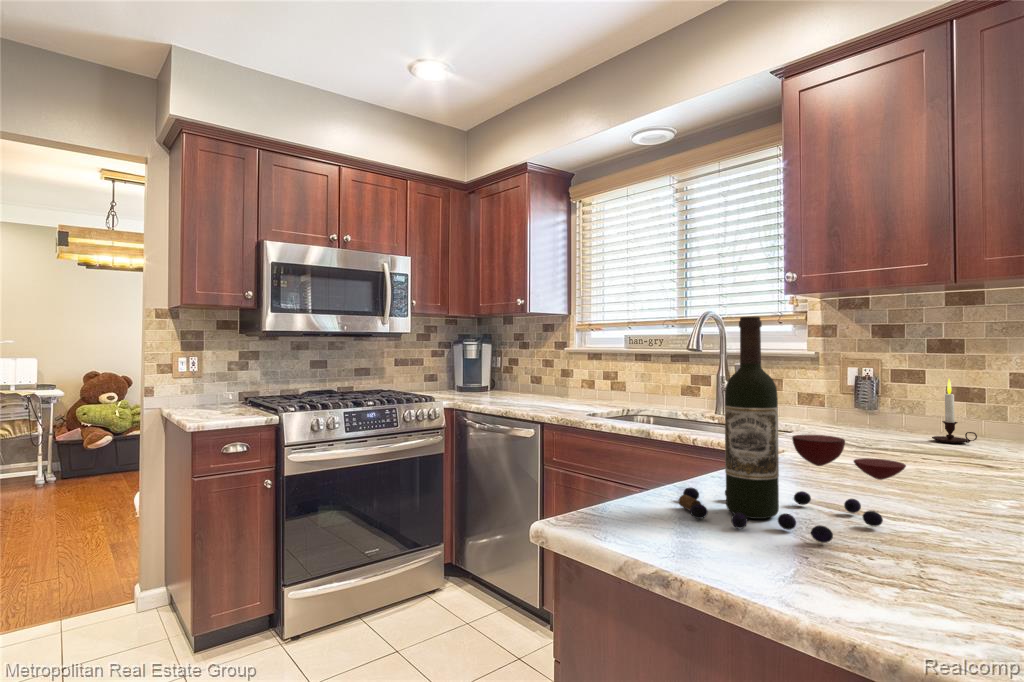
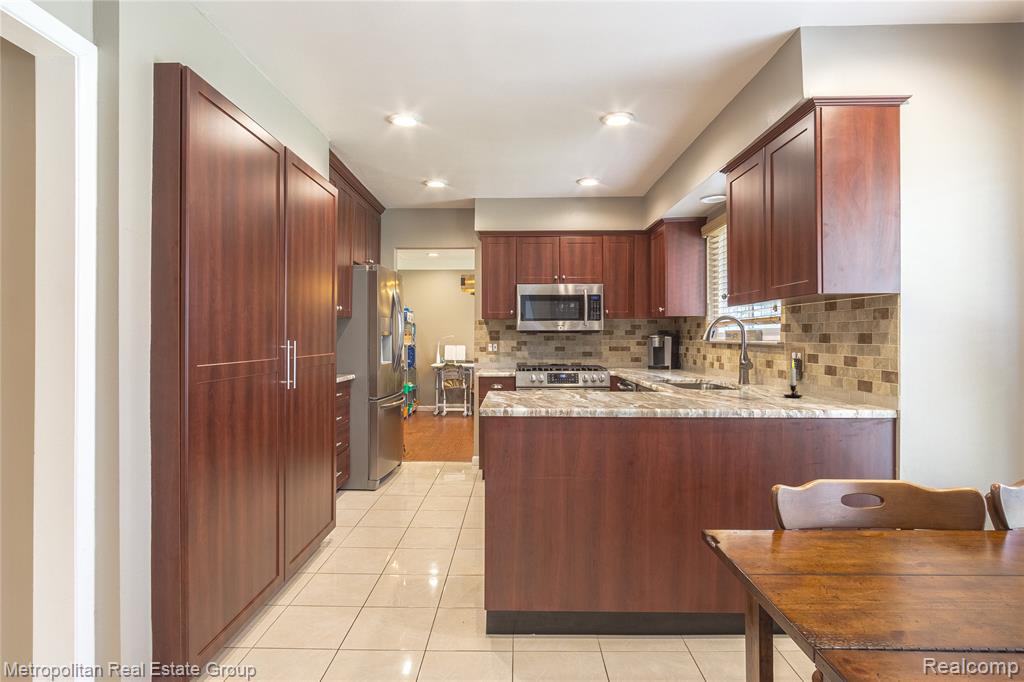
wine bottle: present [679,317,906,543] -> none [531,330,584,401]

